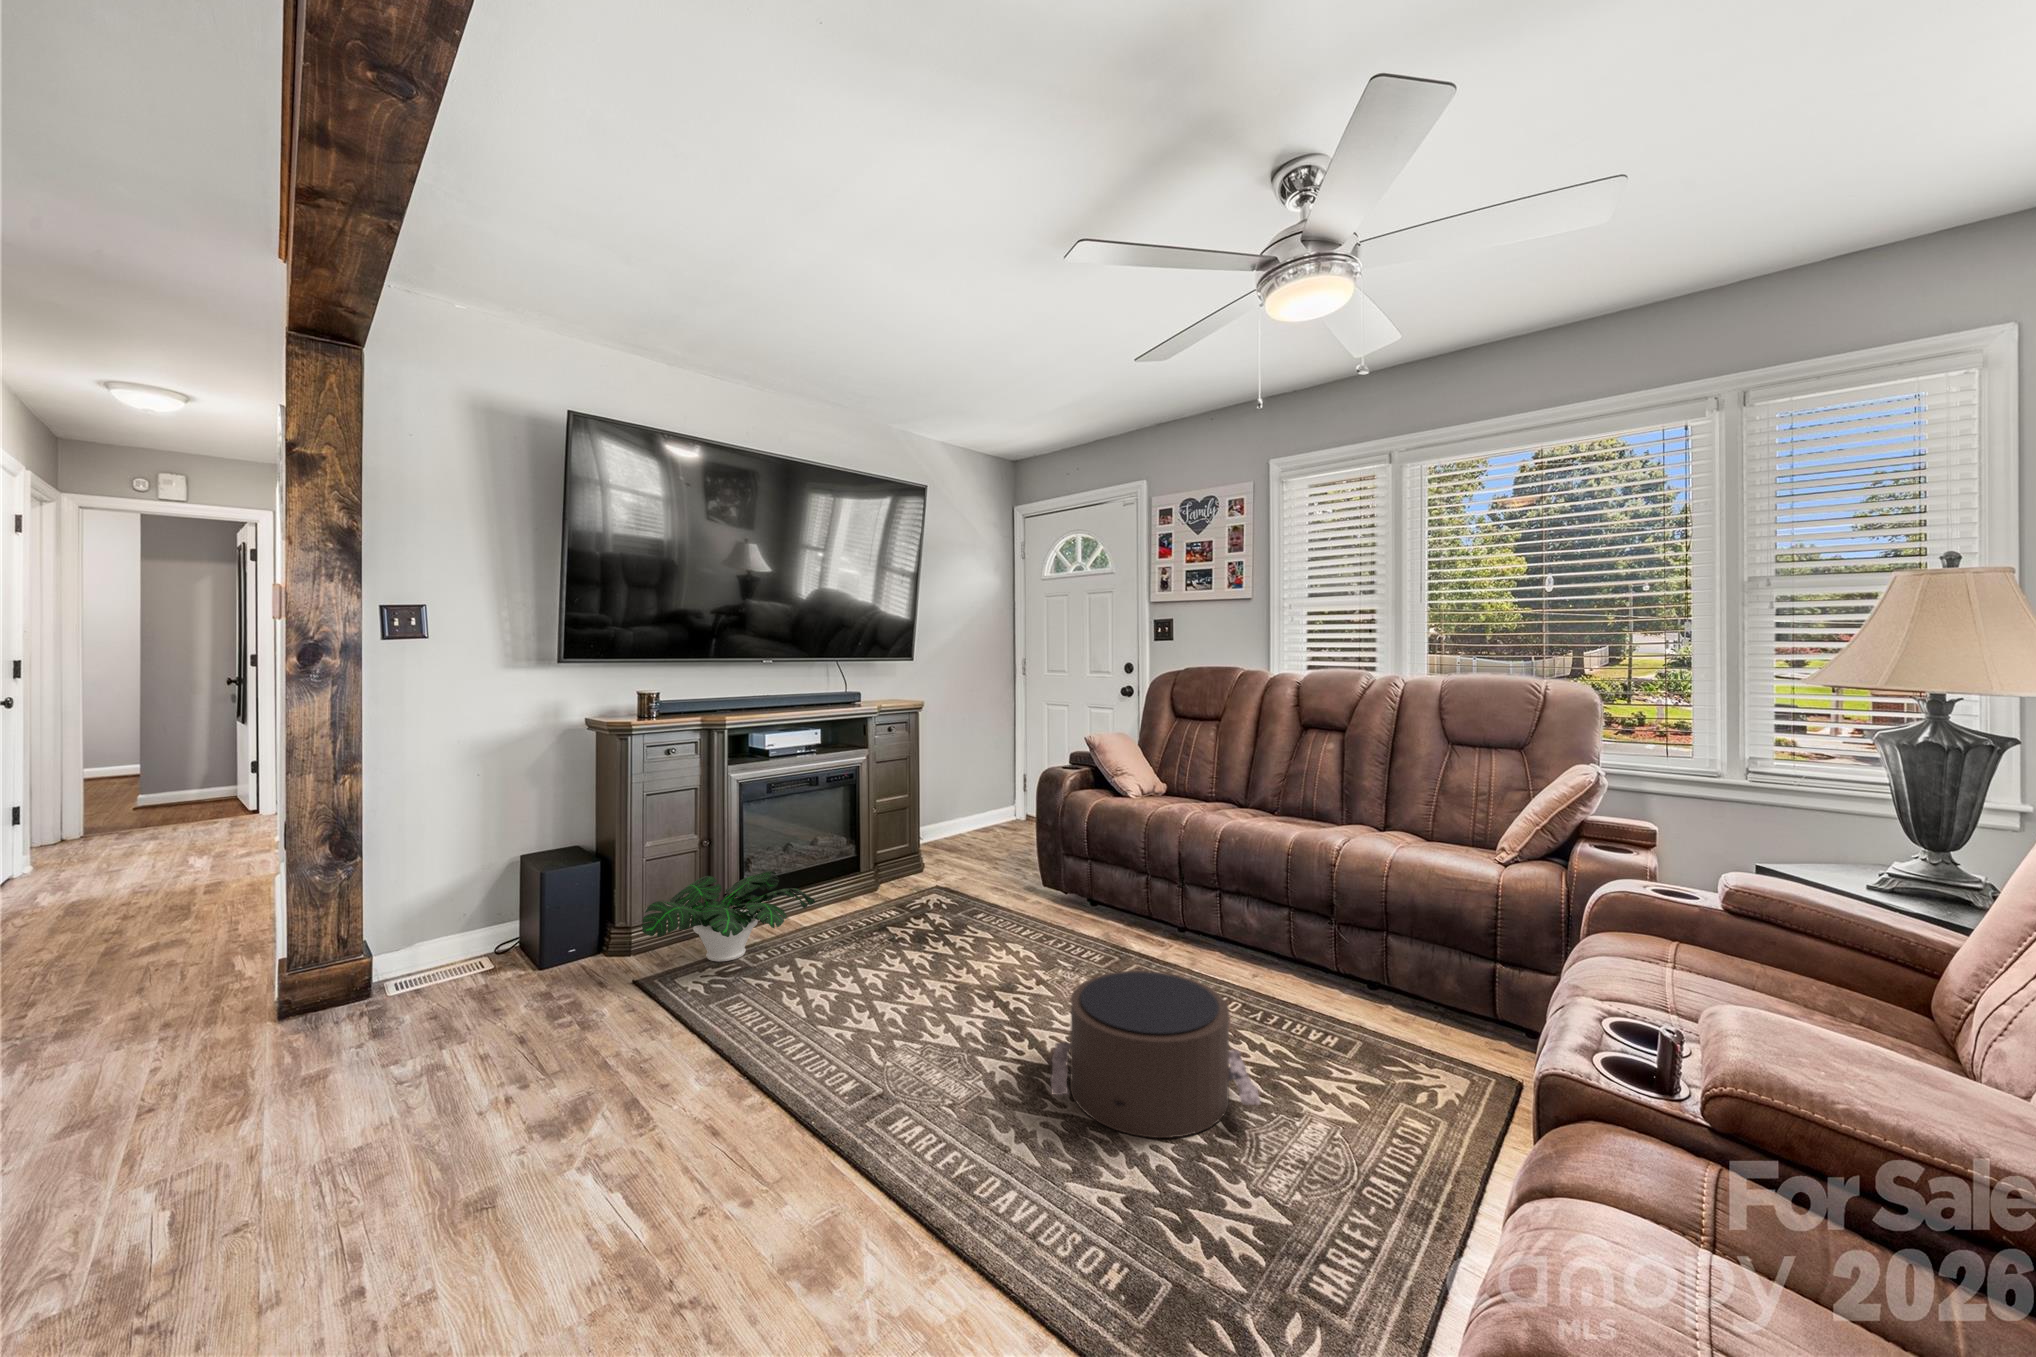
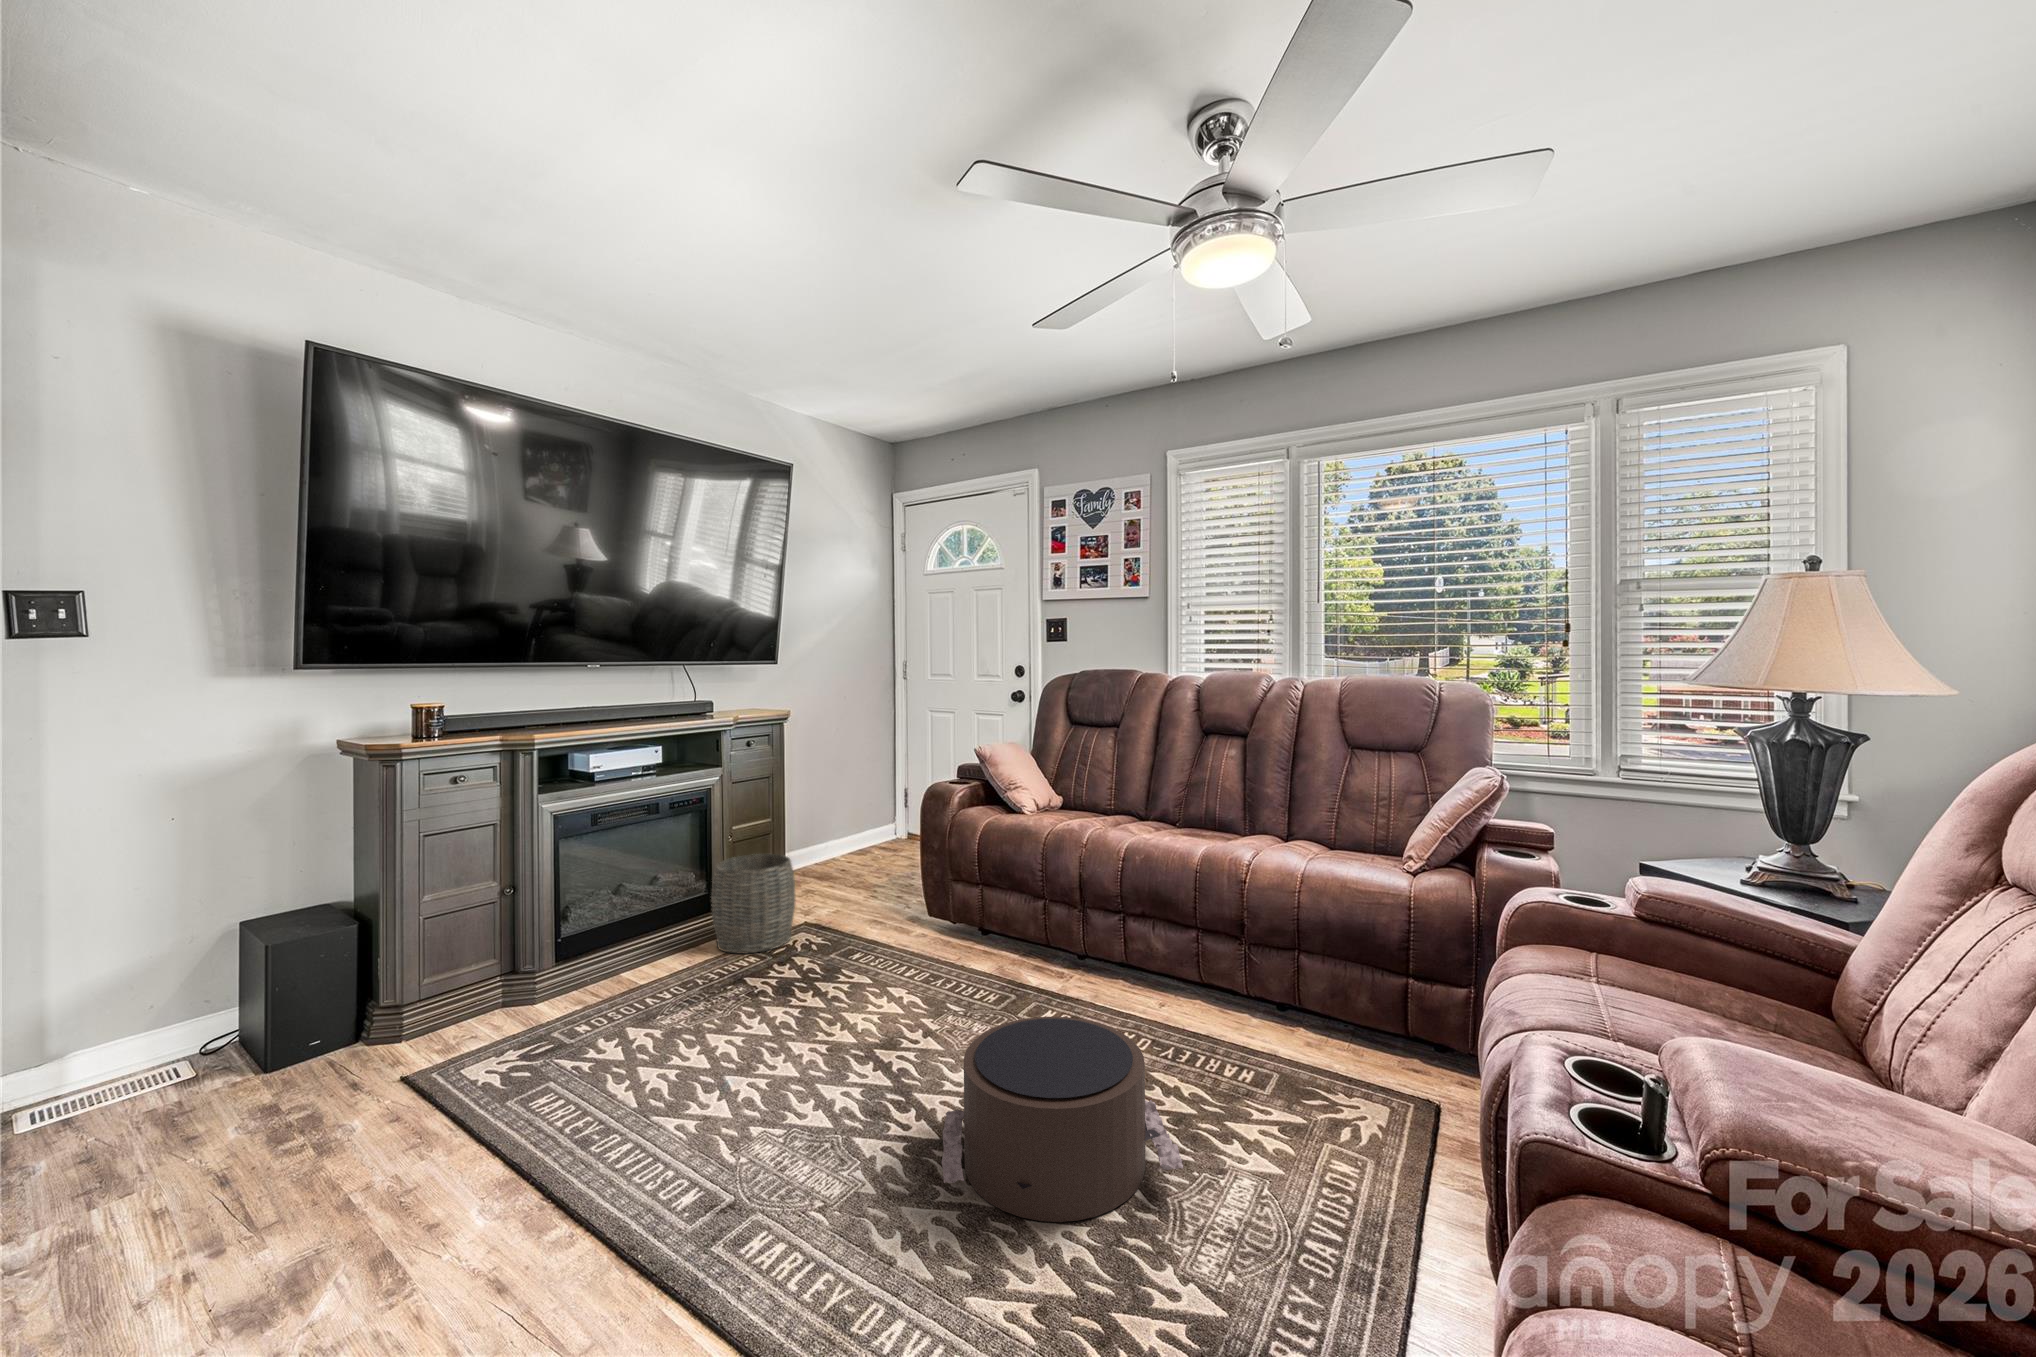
woven basket: none [860,823,930,908] -> present [711,854,795,954]
potted plant: present [642,871,815,961] -> none [418,922,653,1039]

